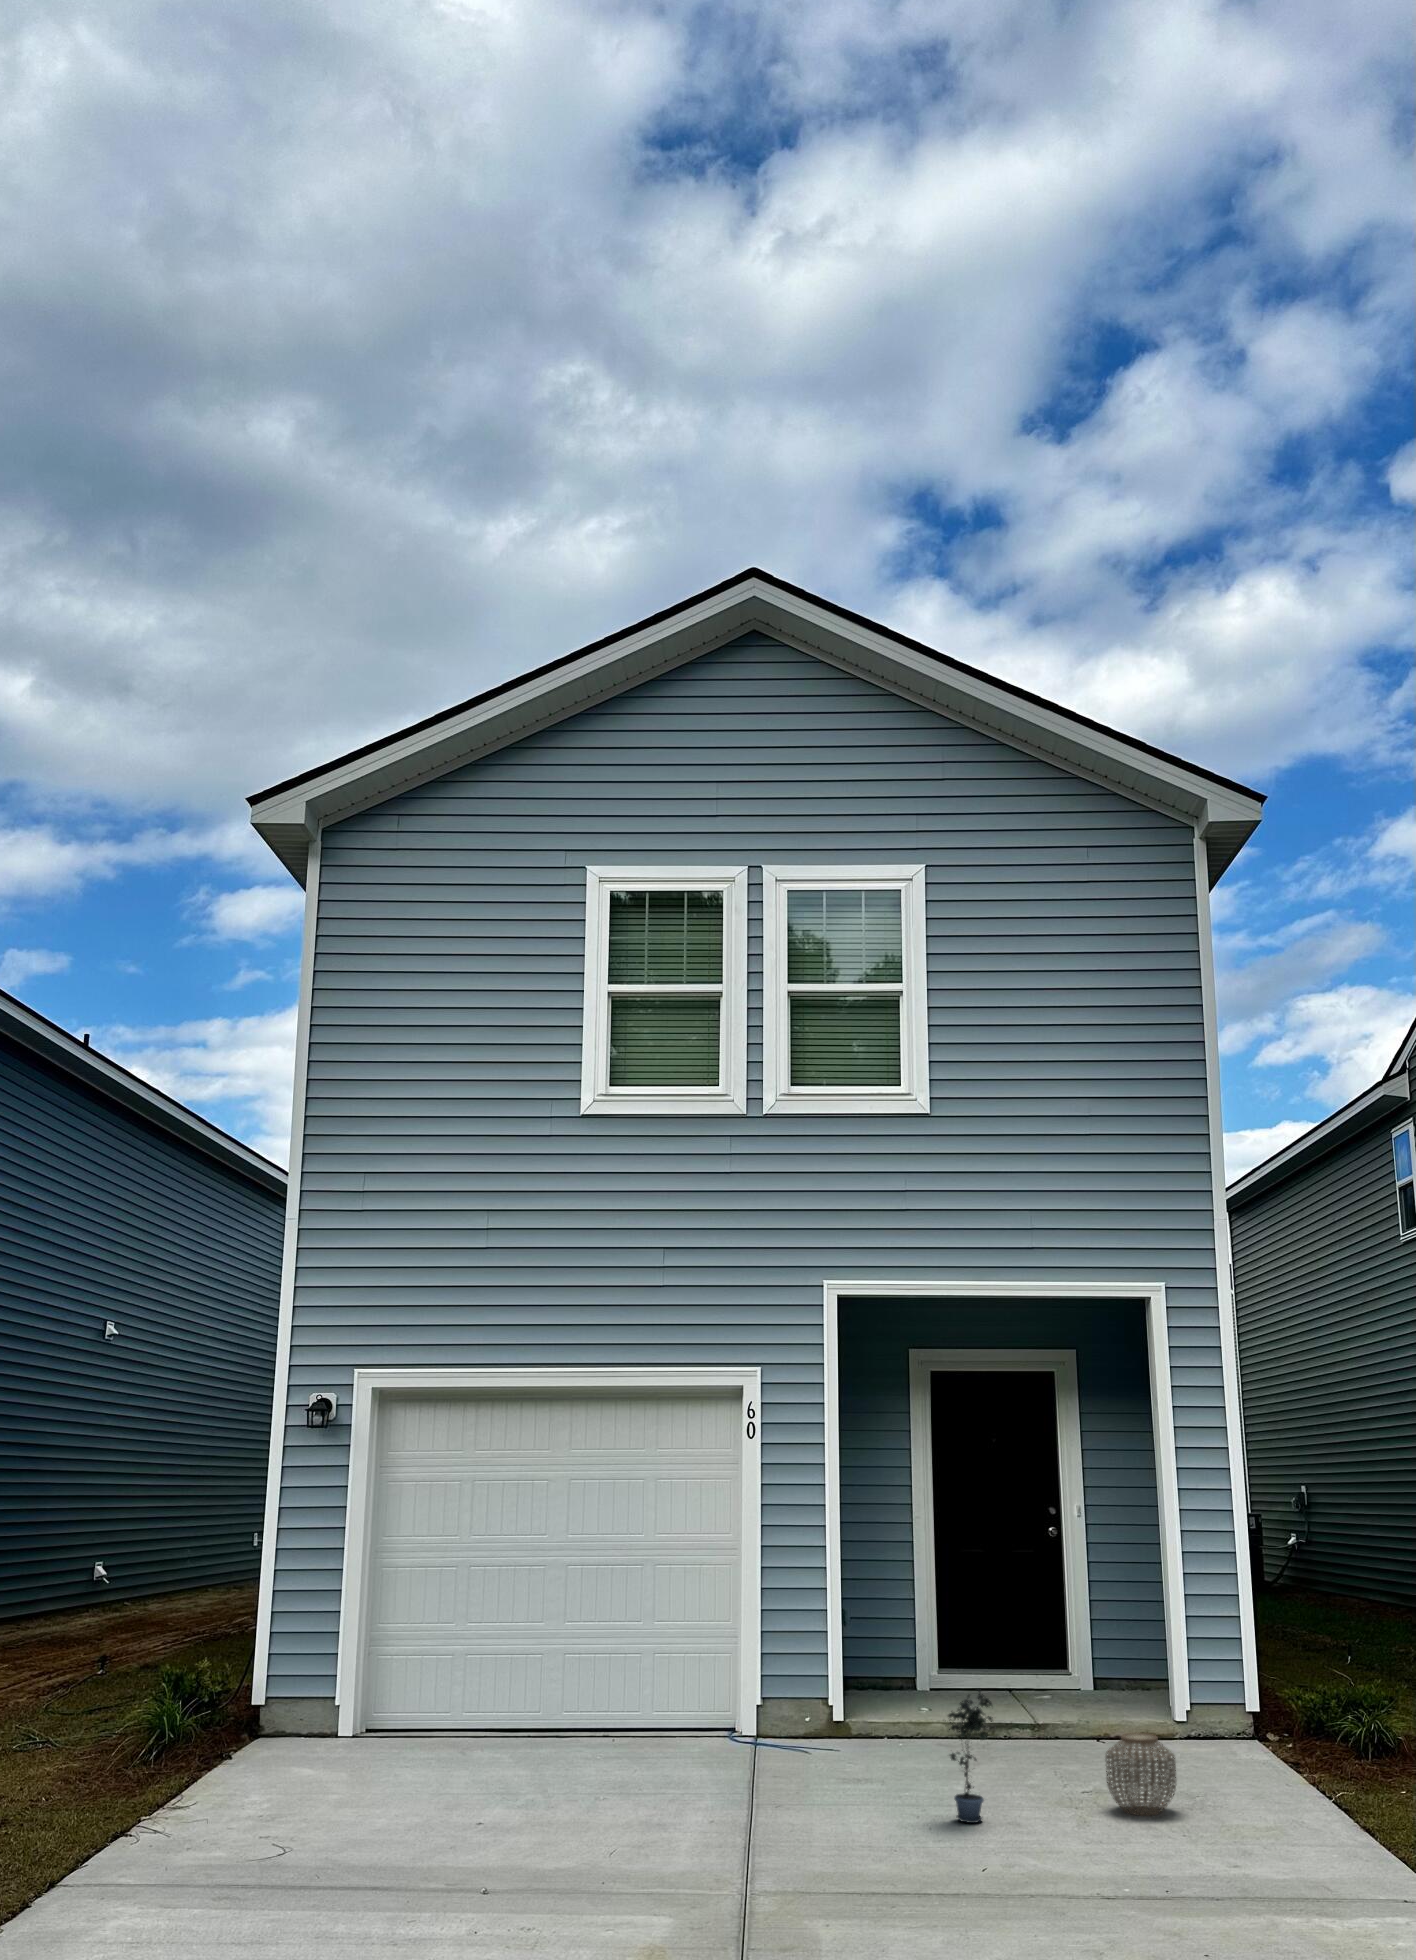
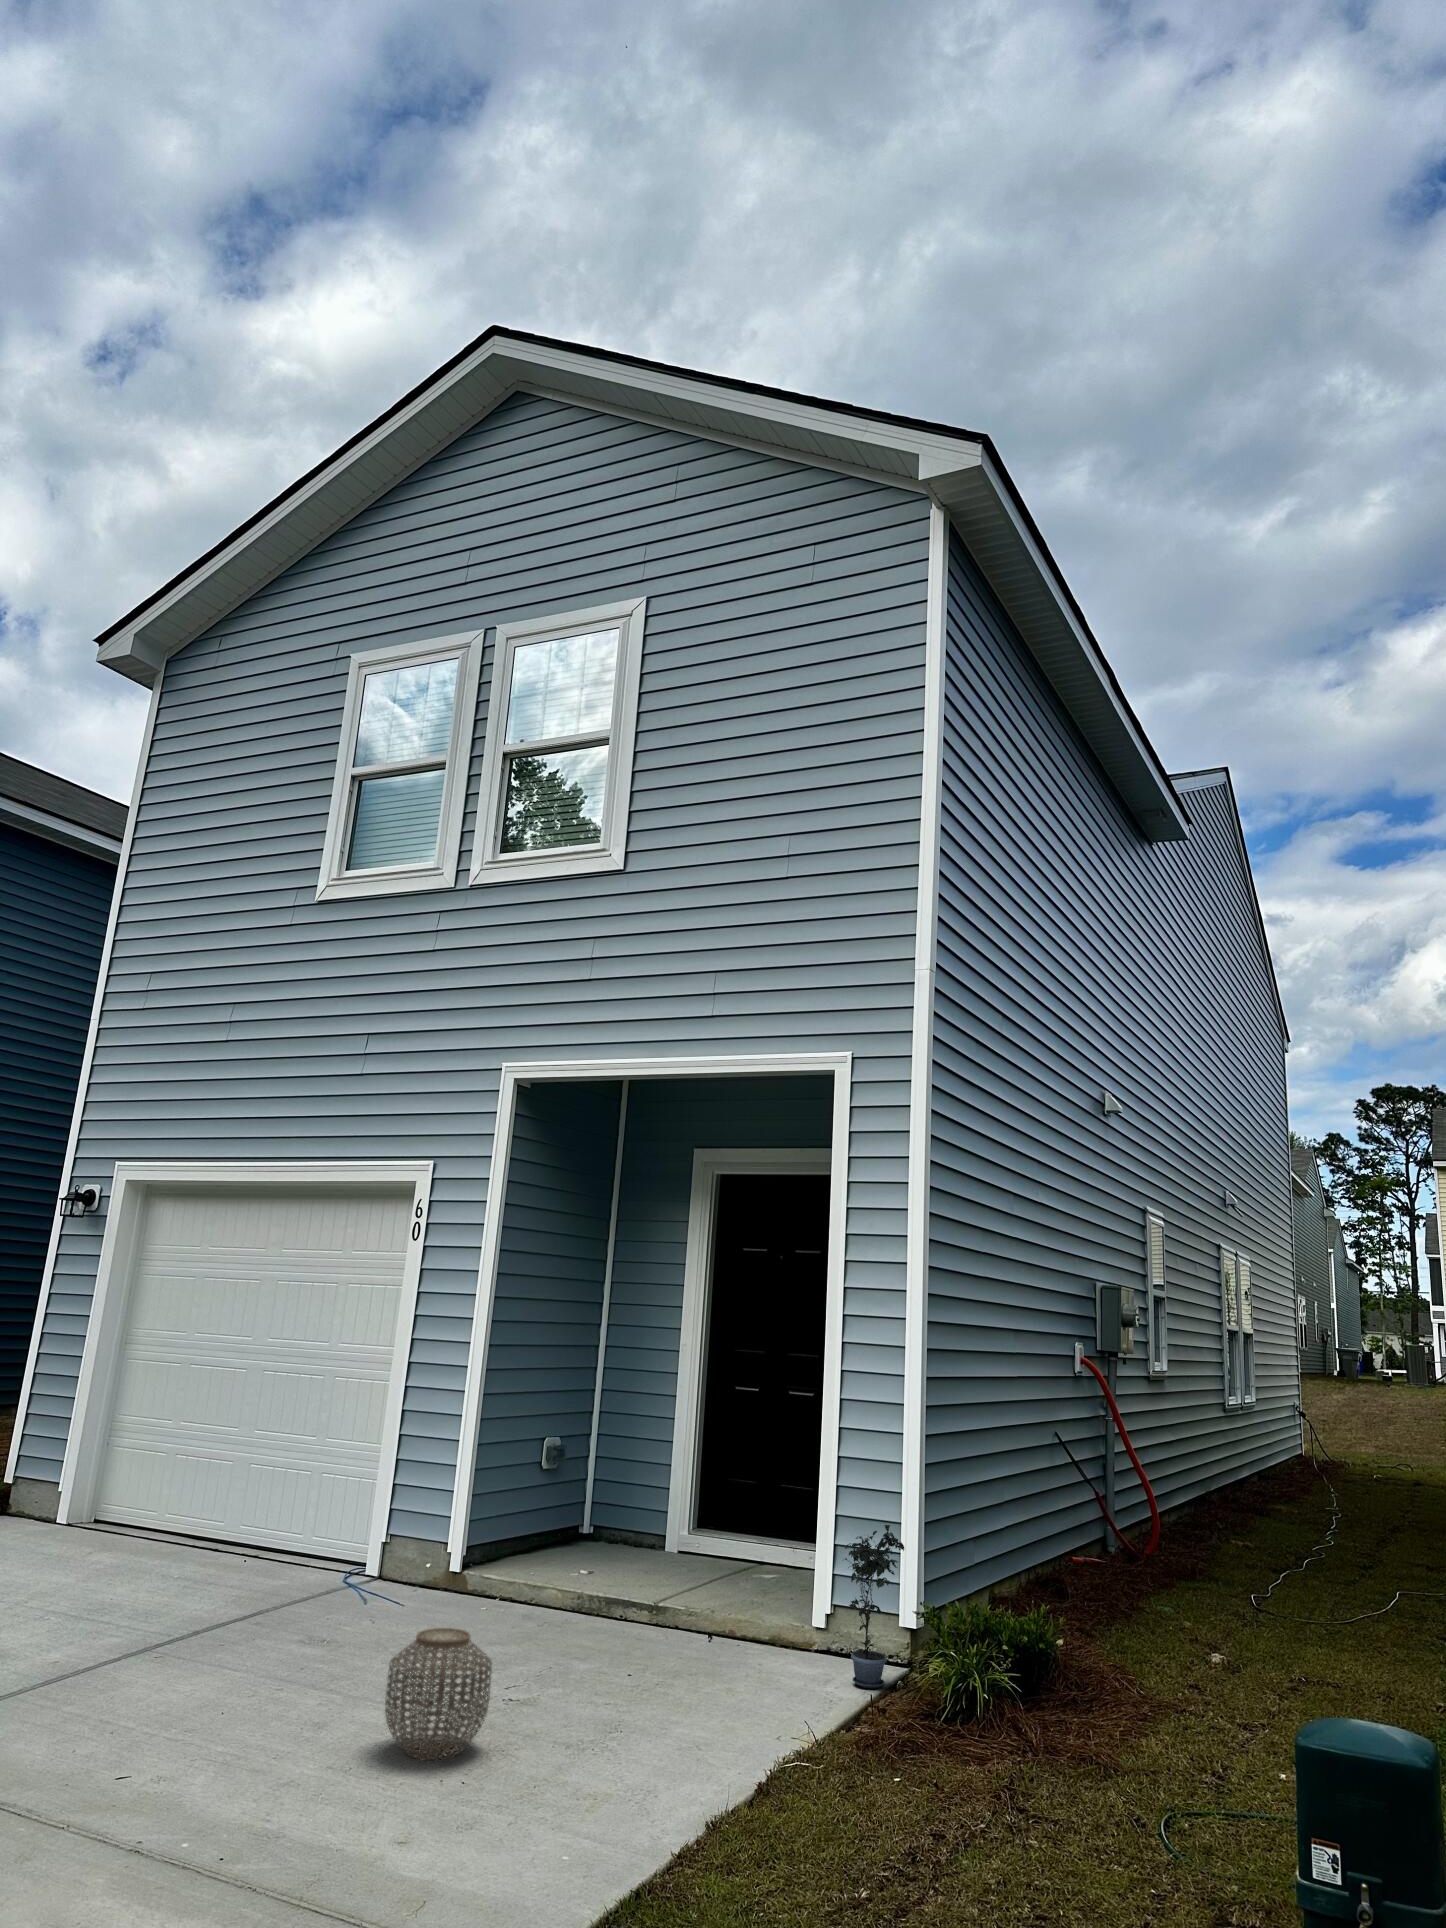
potted plant: present [948,1689,992,1823] -> present [845,1525,904,1688]

